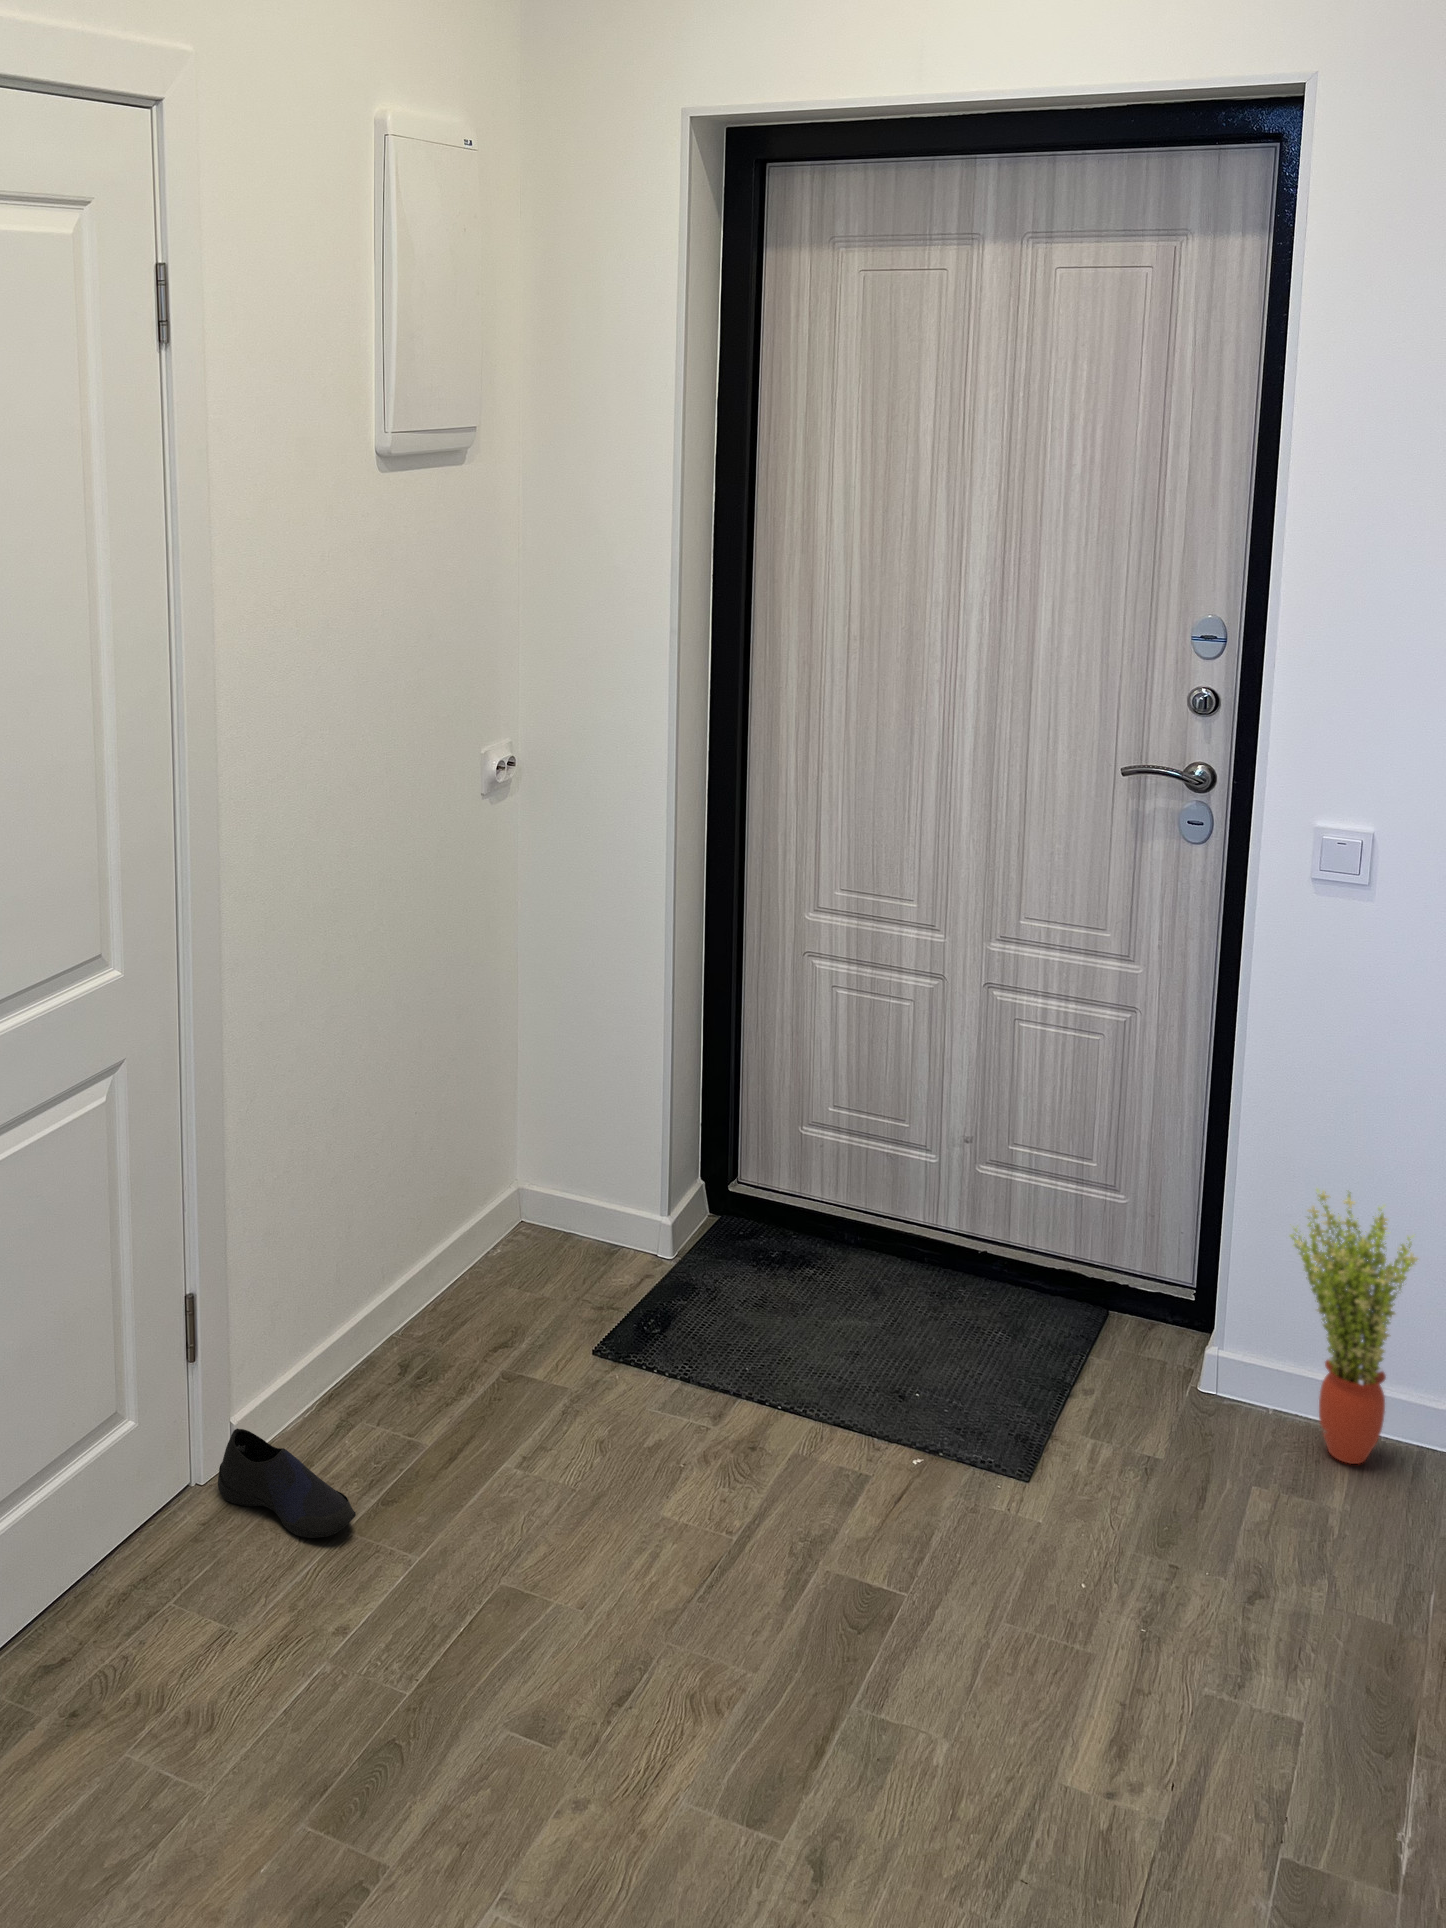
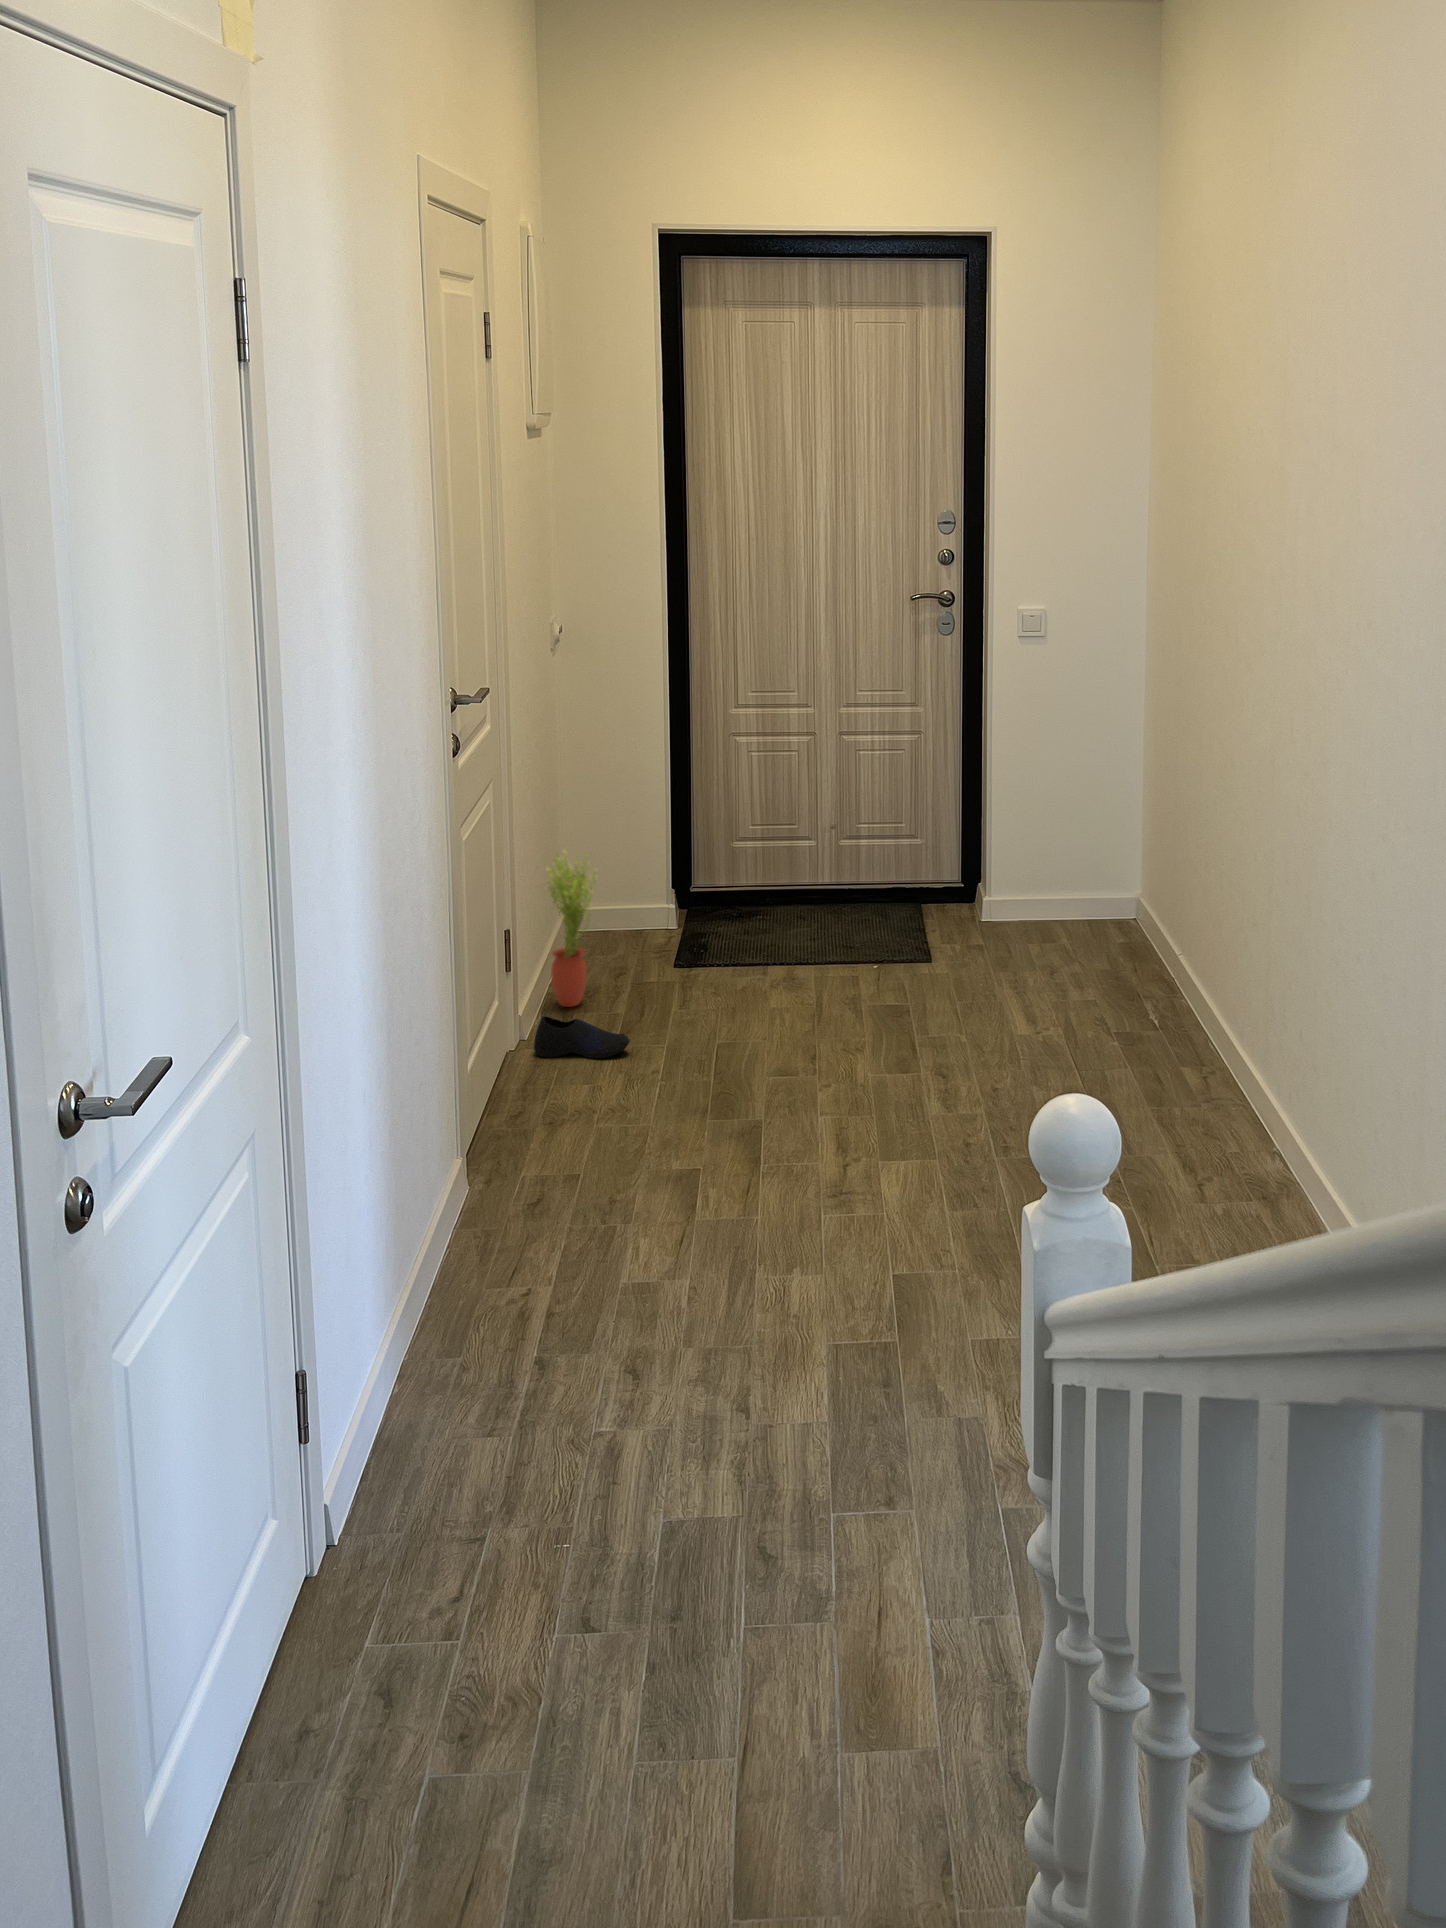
potted plant: present [1290,1189,1418,1464] -> present [547,854,596,1007]

